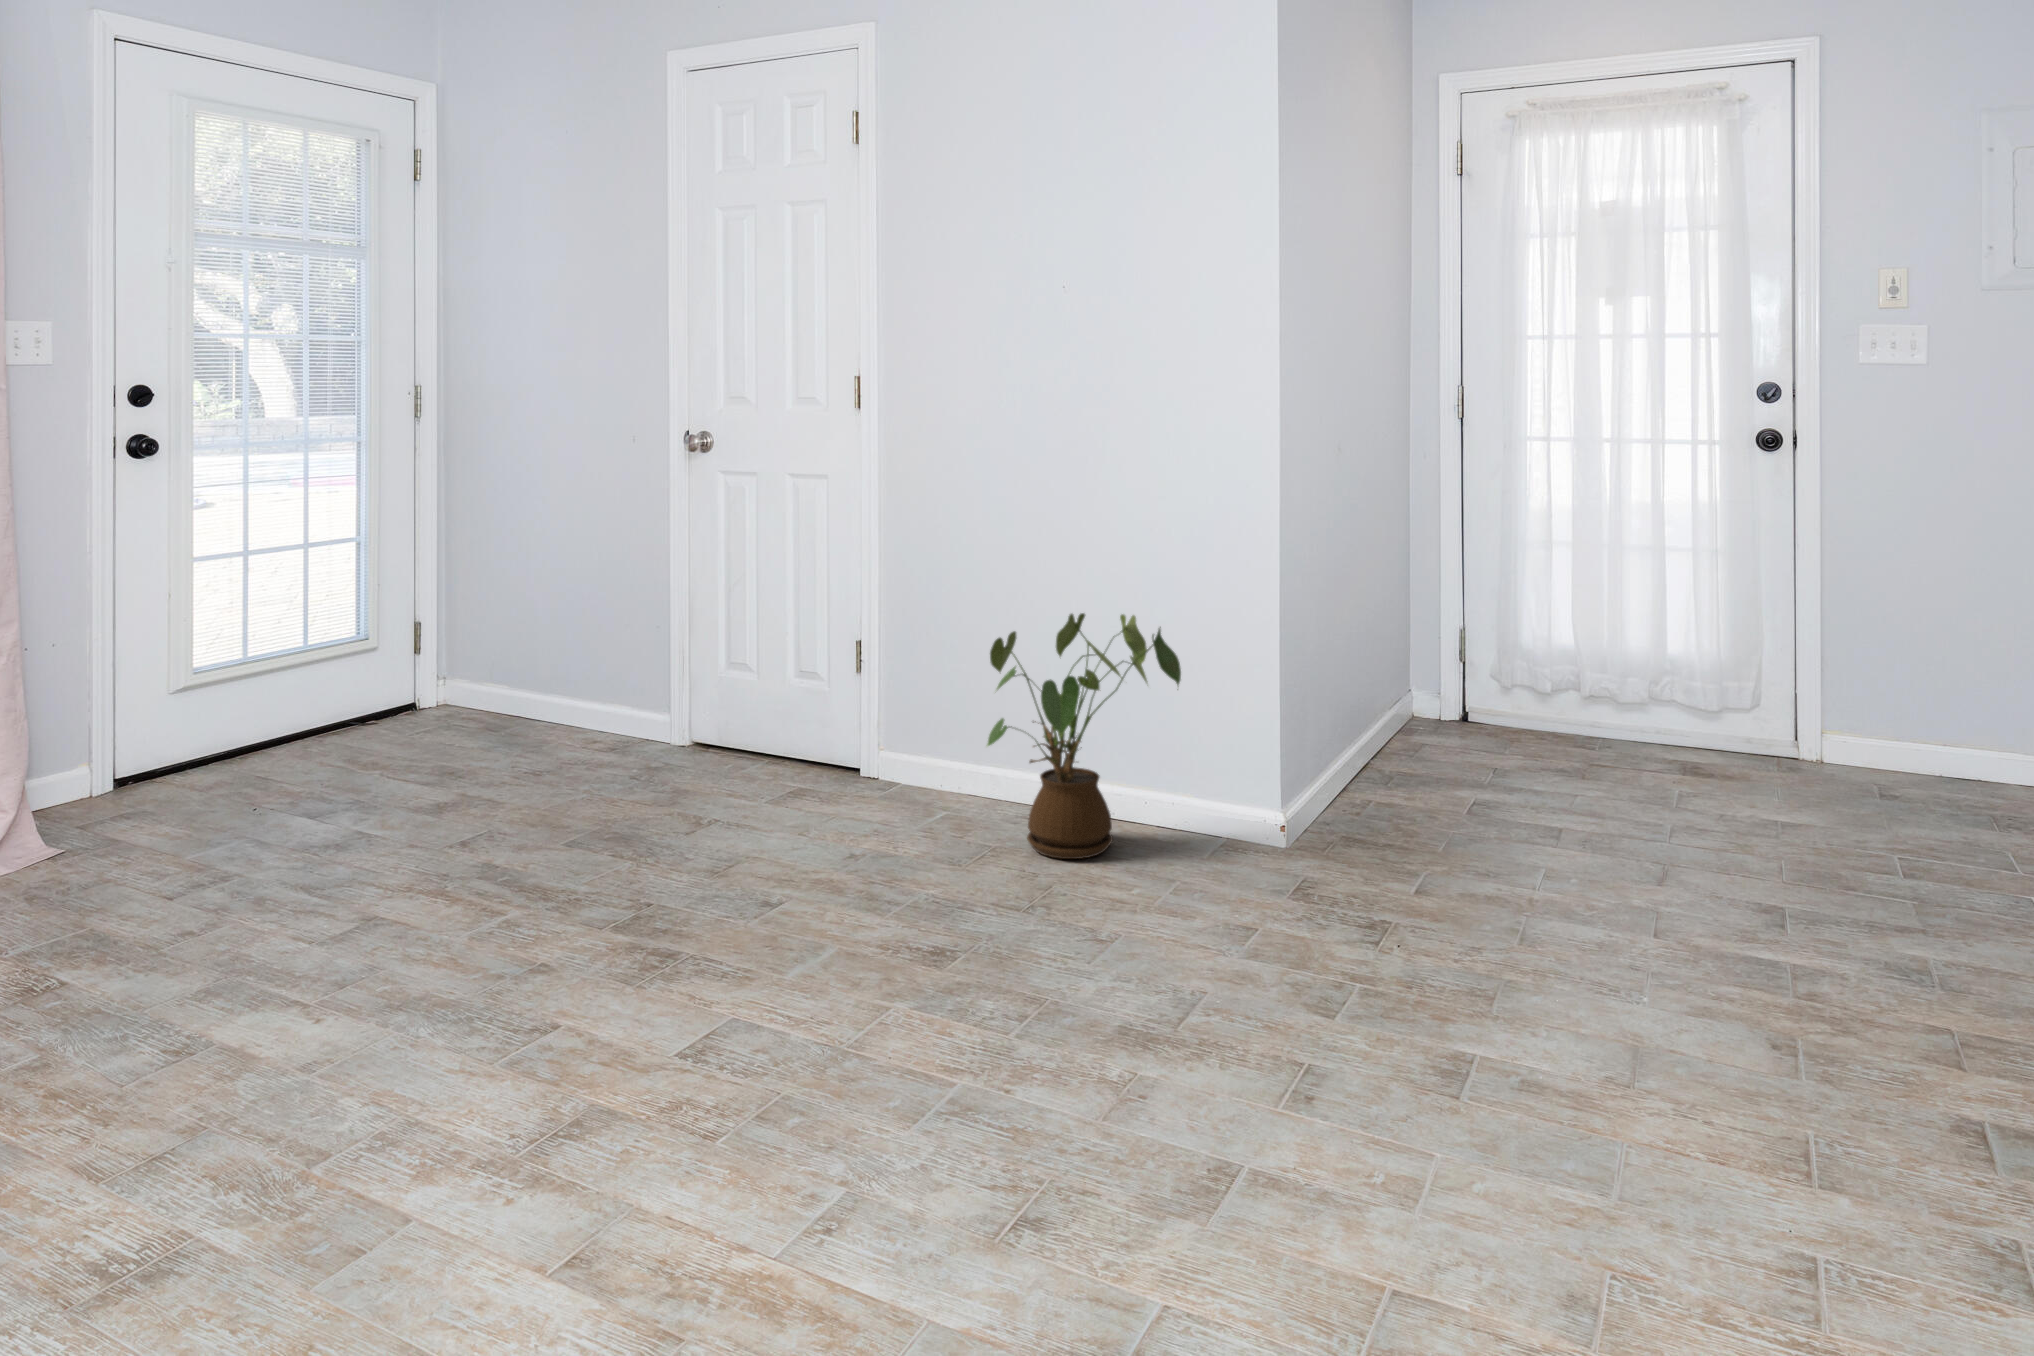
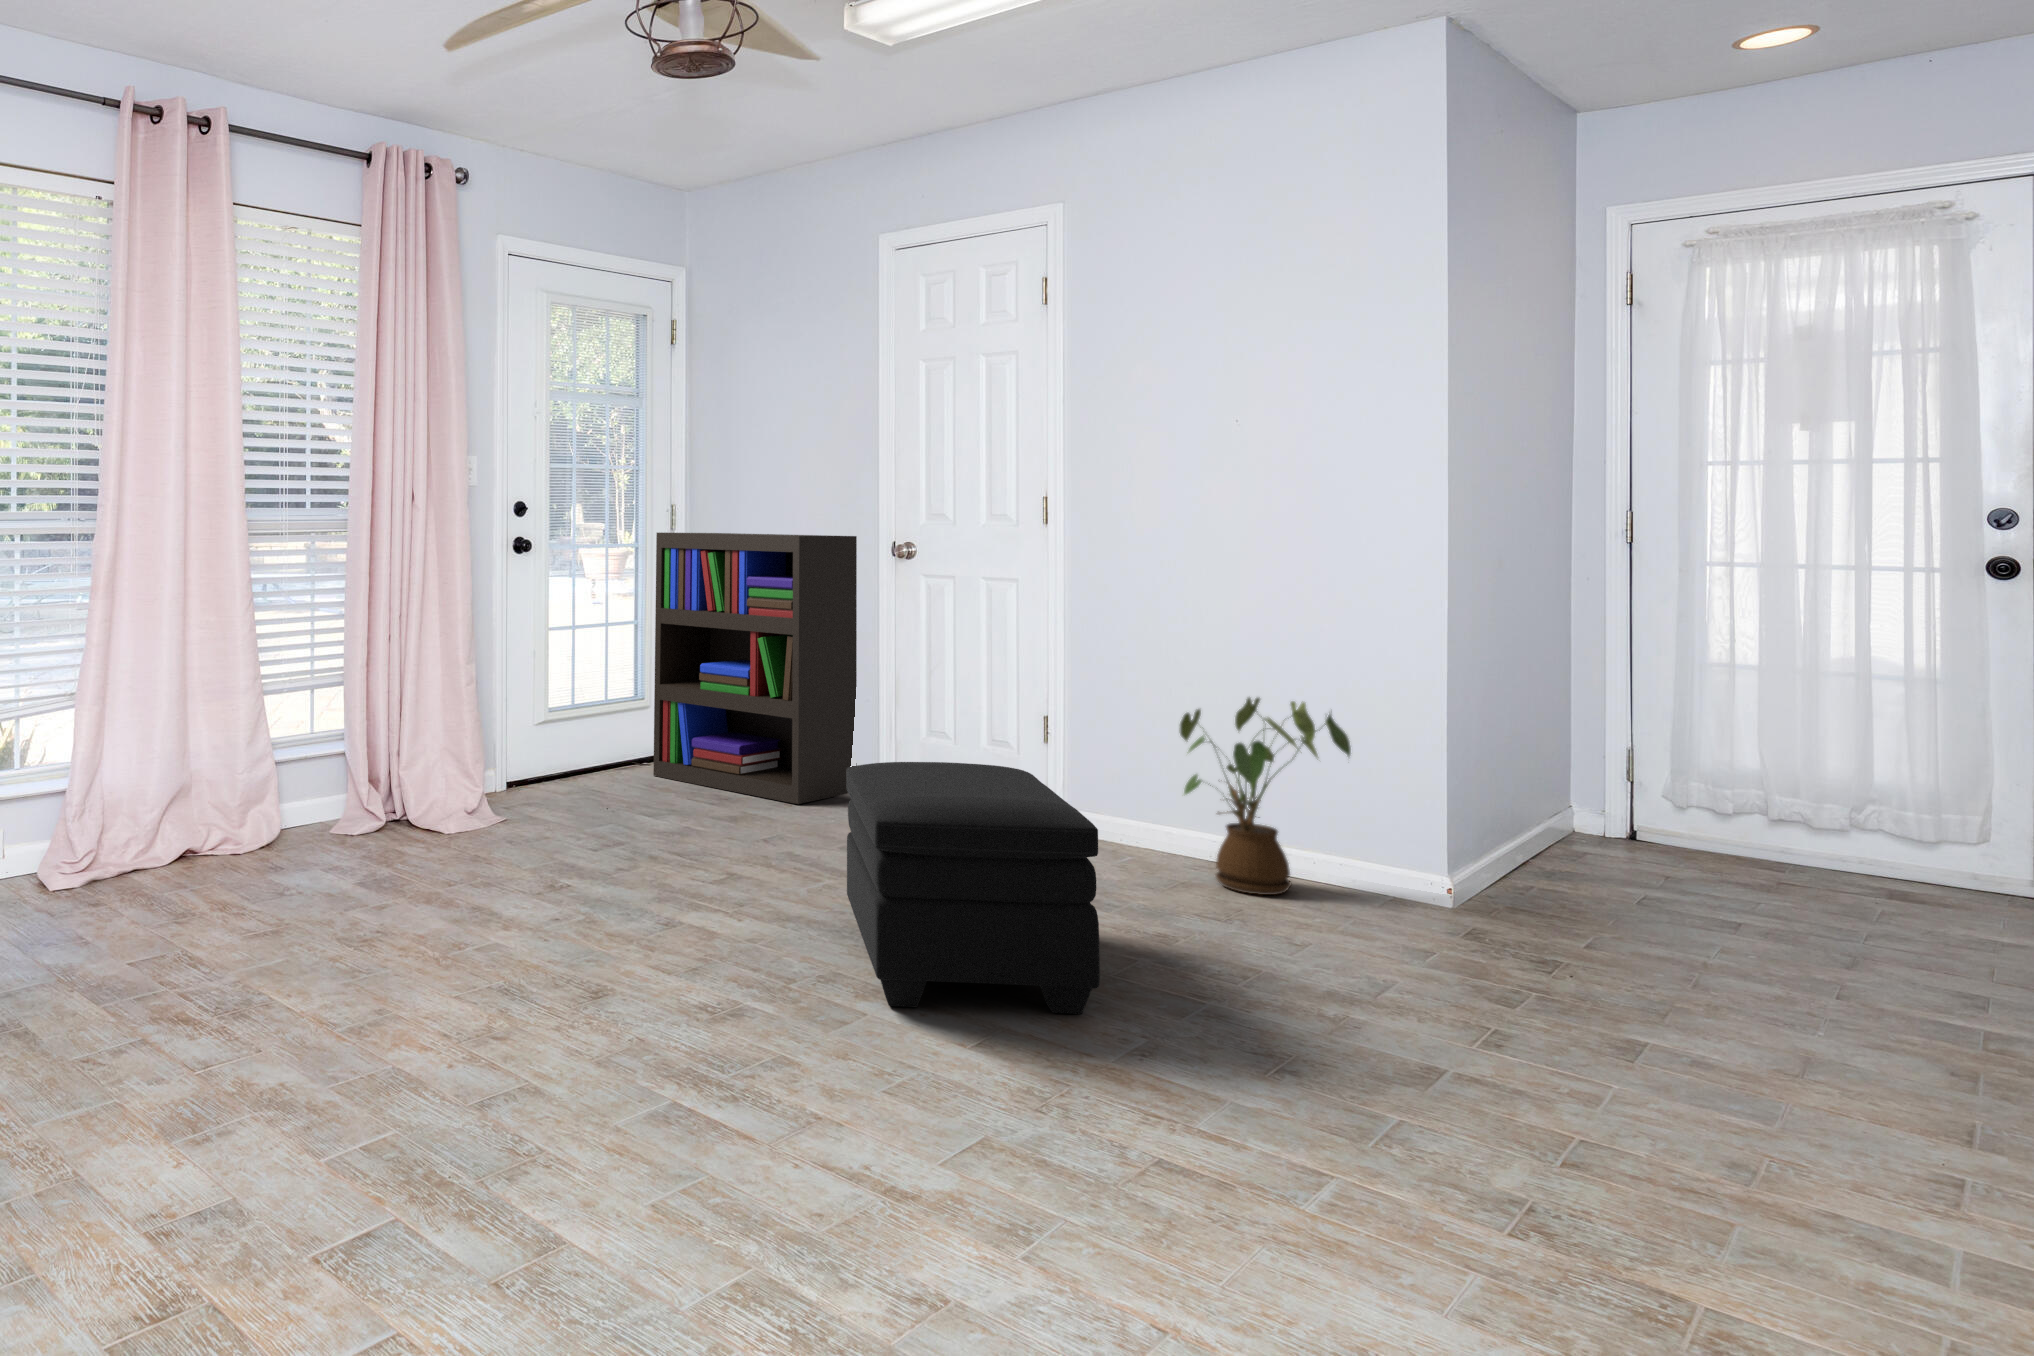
bookshelf: none [362,415,635,771] -> present [653,532,857,804]
ottoman: none [434,754,789,1186] -> present [846,762,1100,1014]

